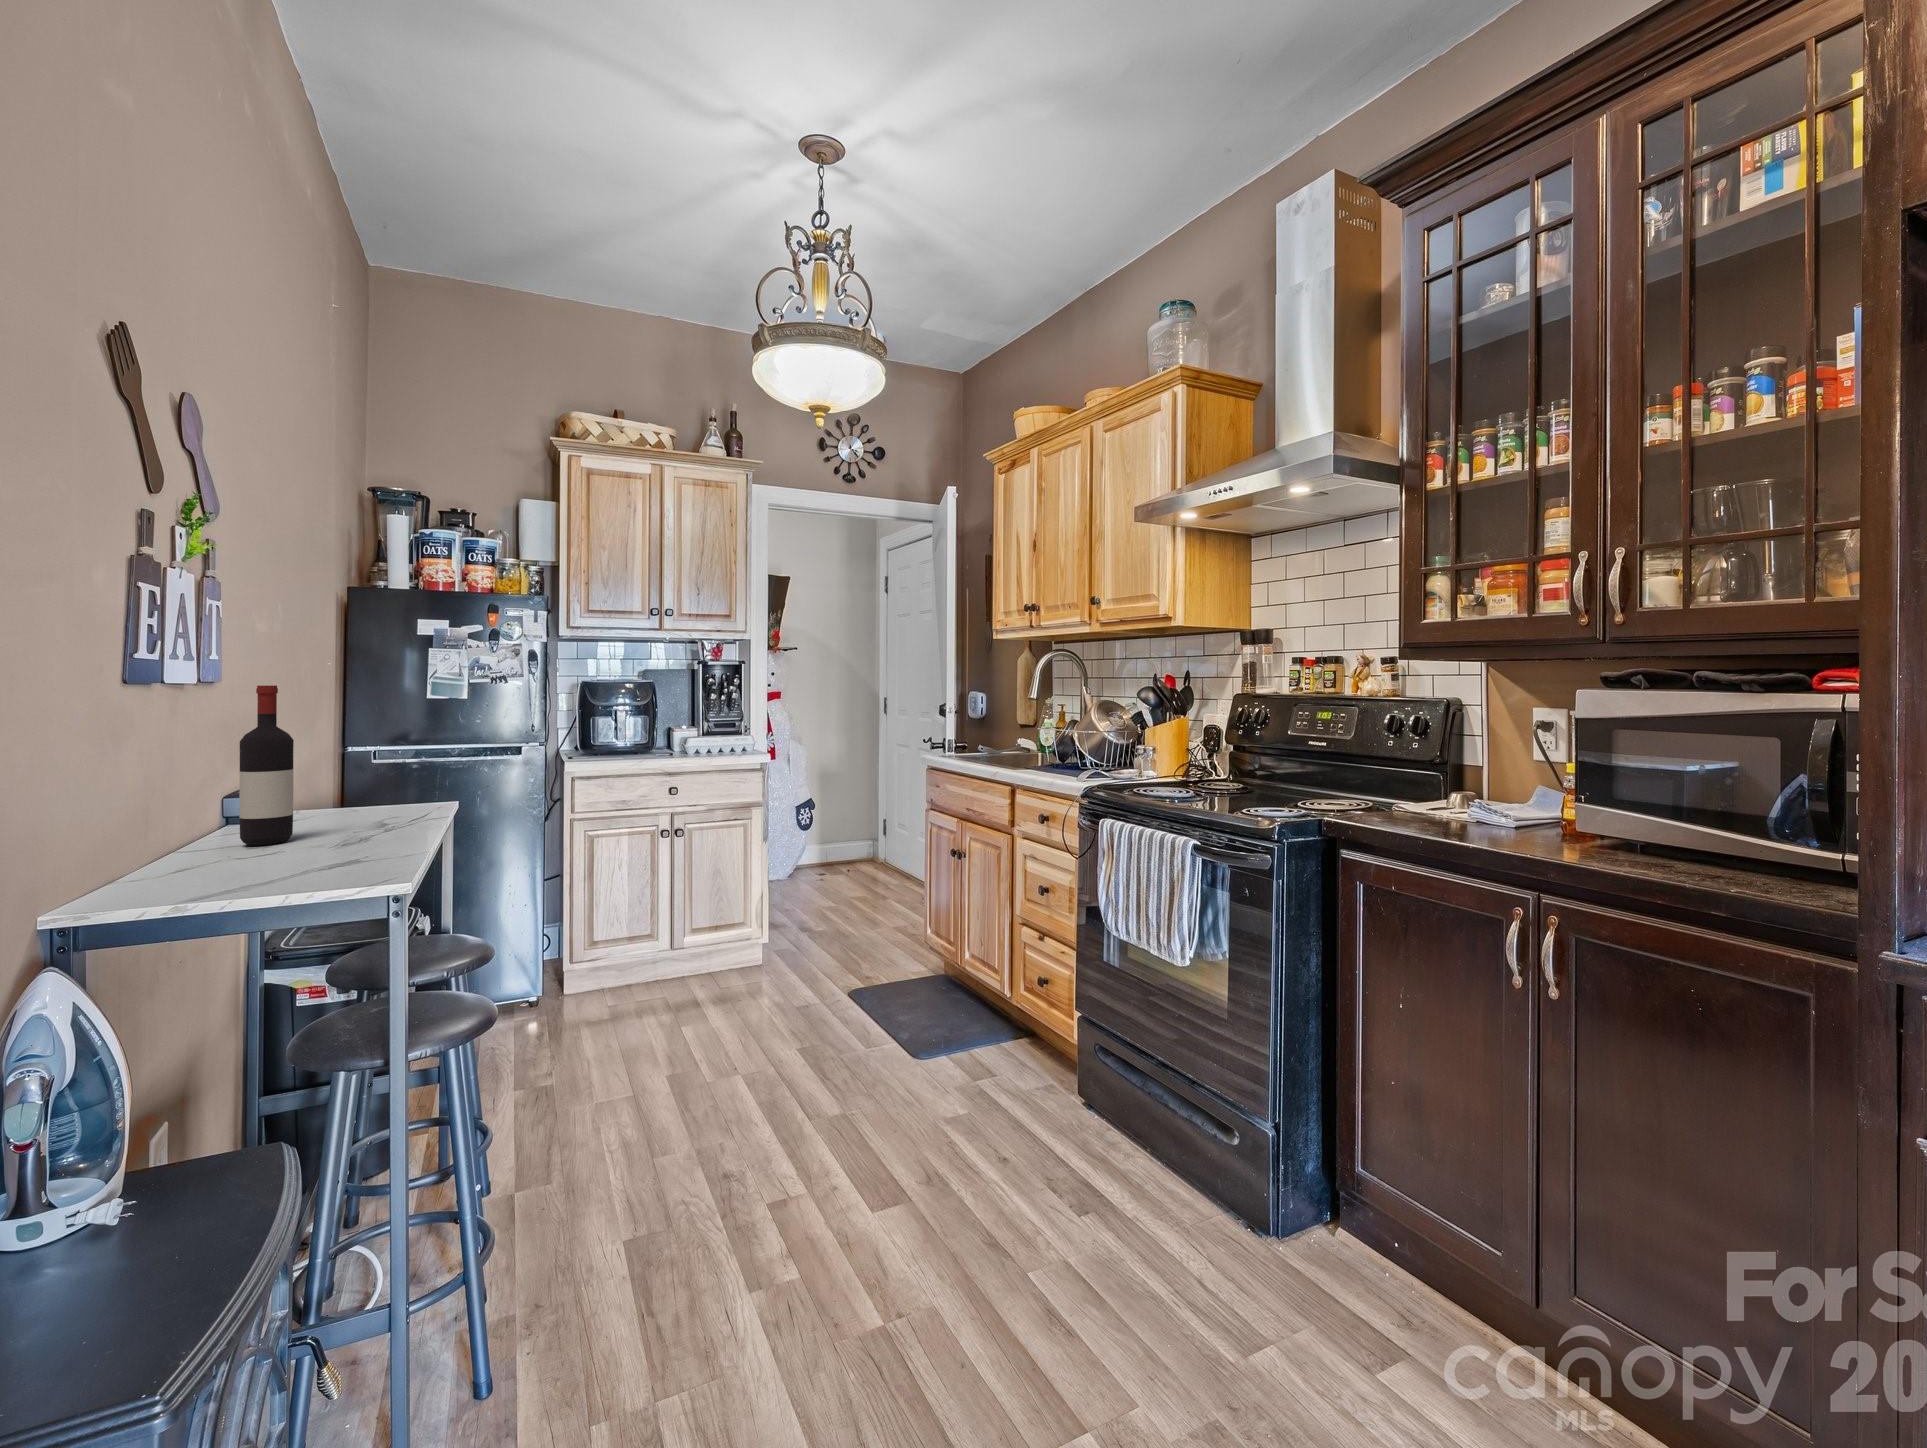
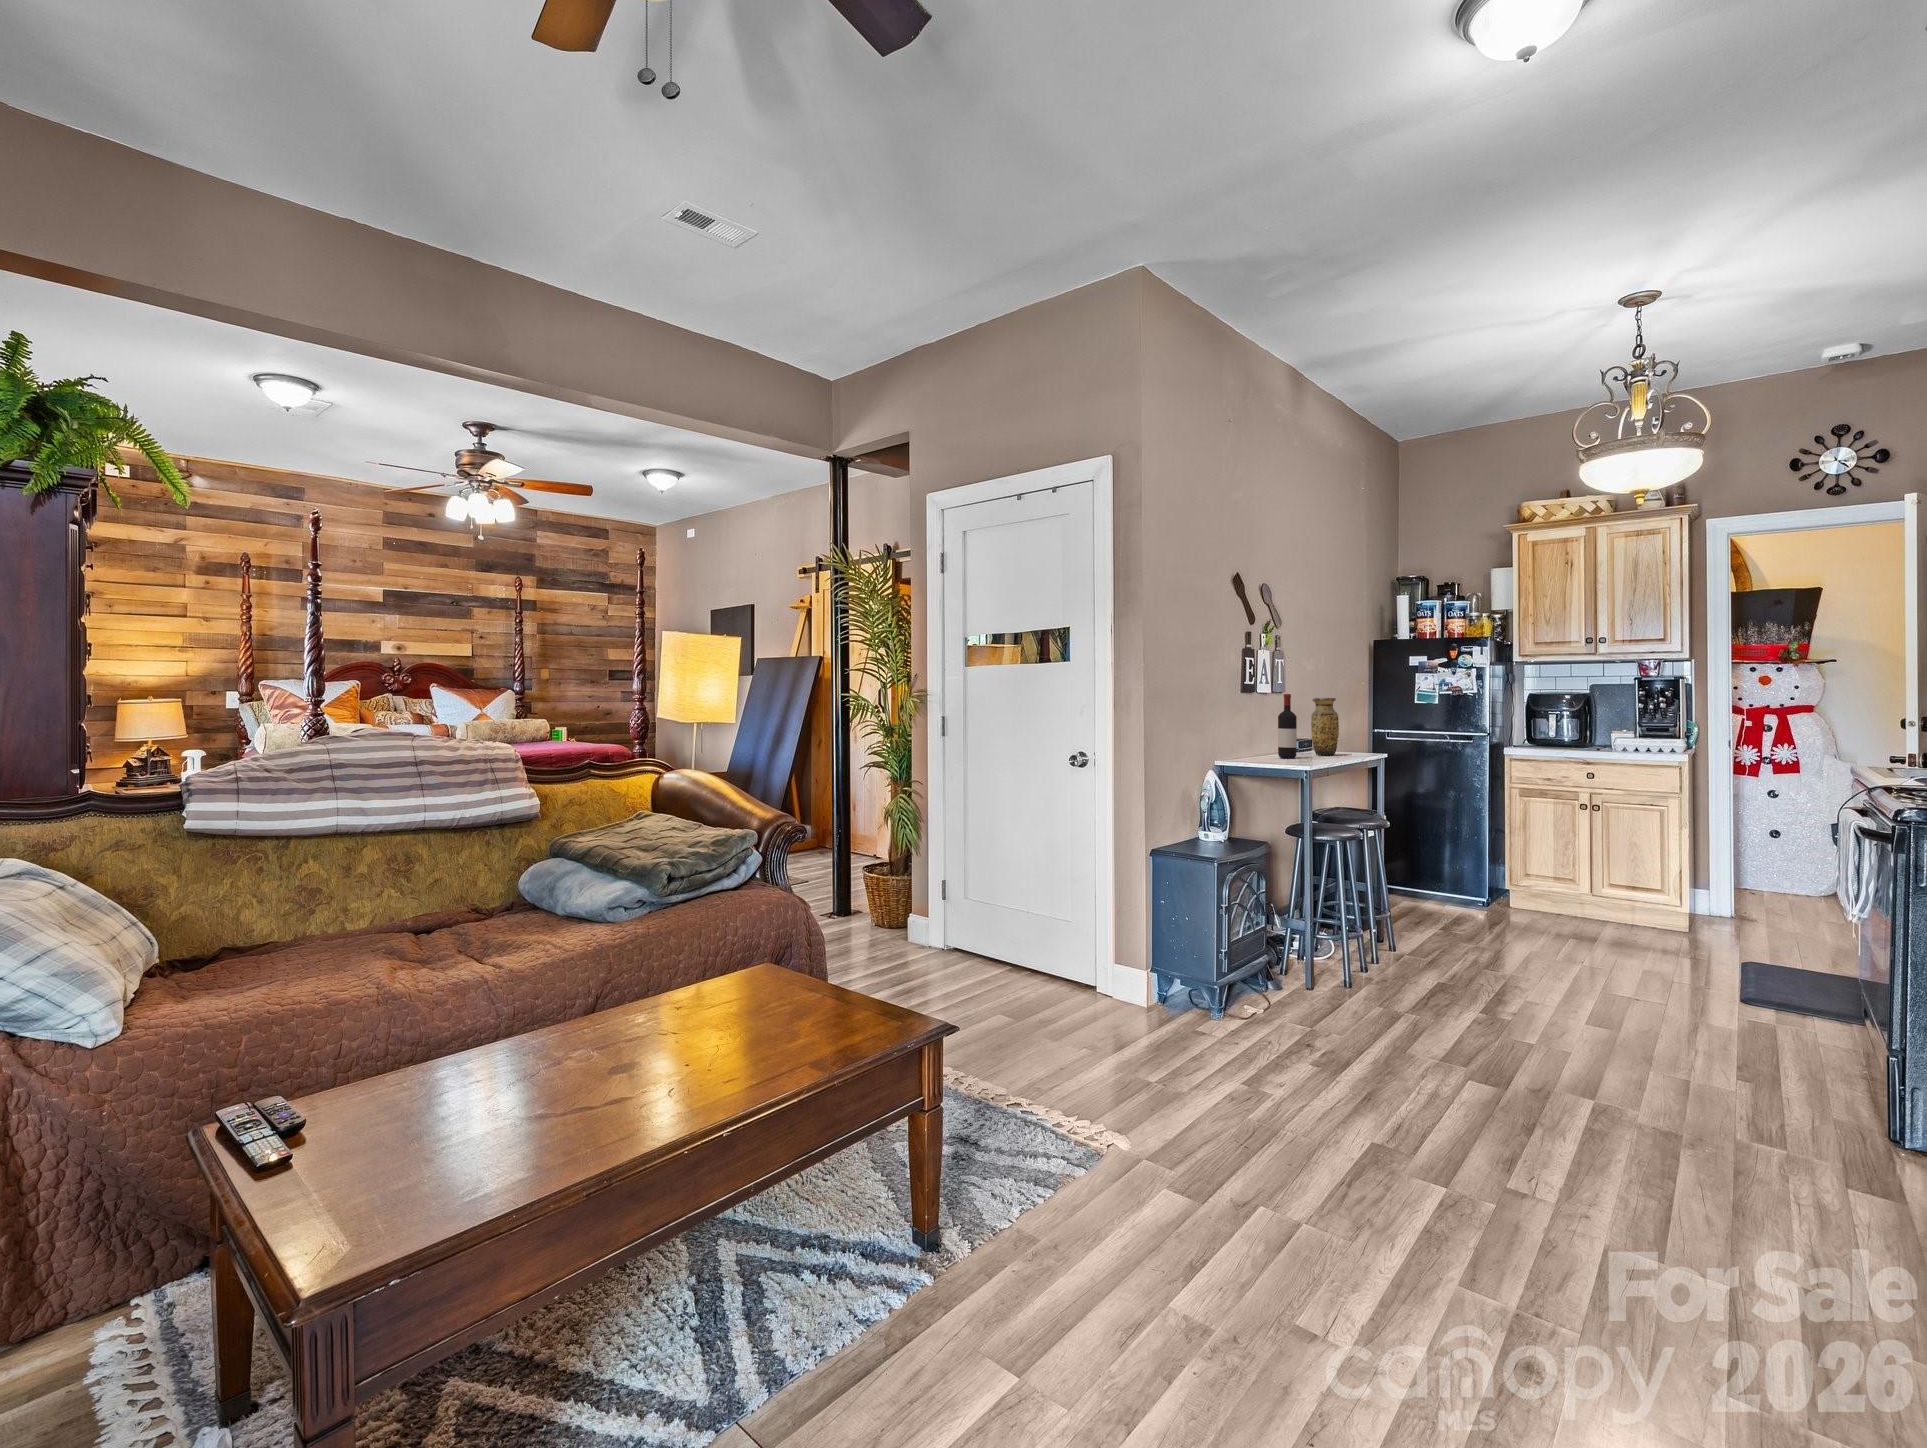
vase: none [308,693,376,821] -> present [1311,698,1339,756]

